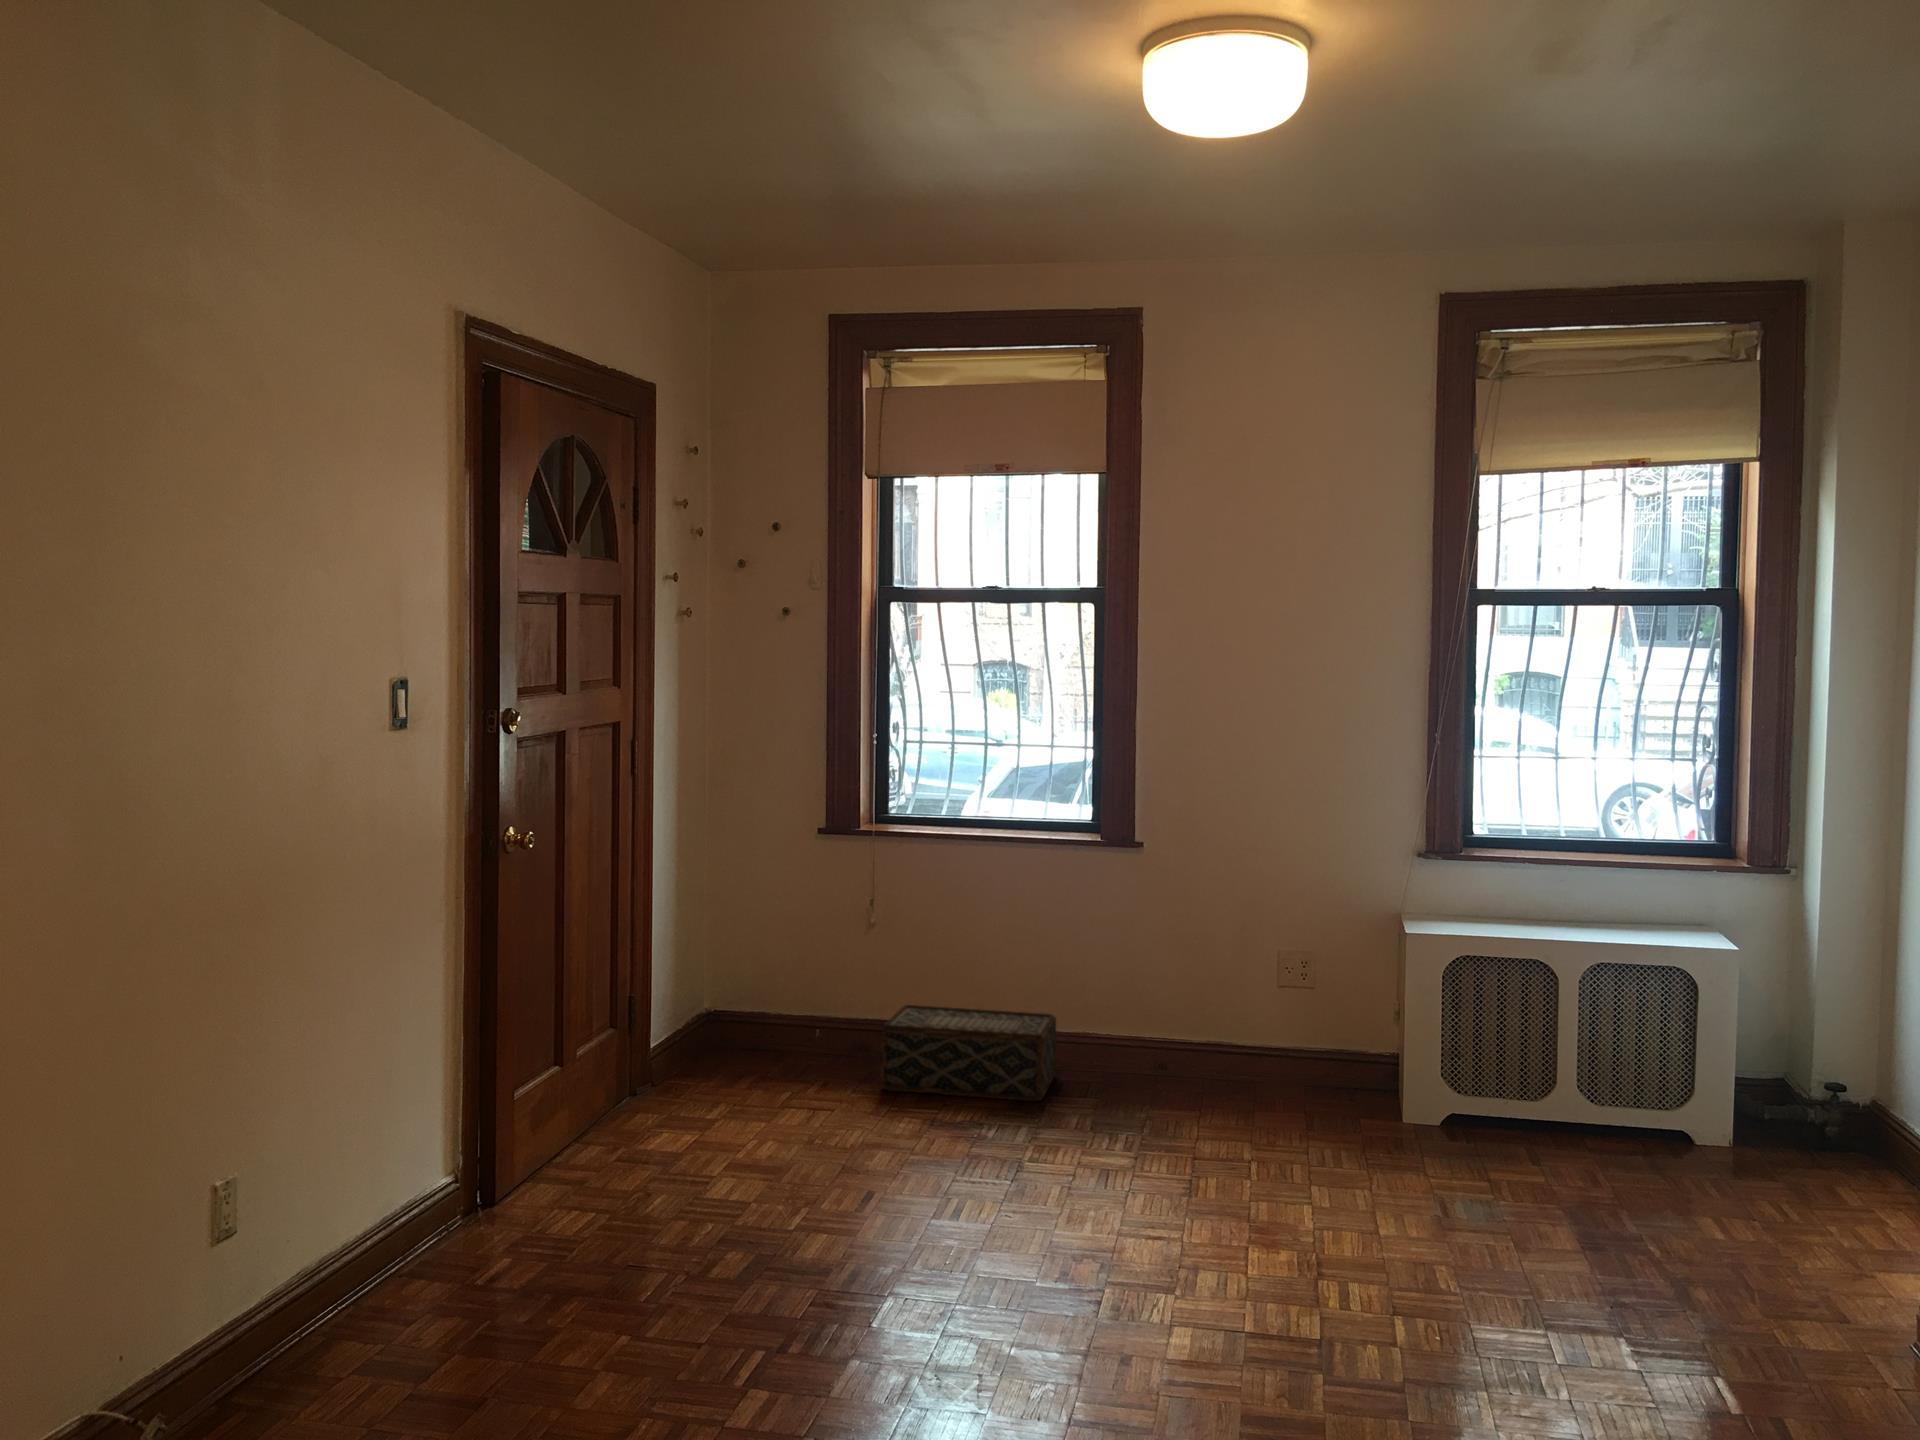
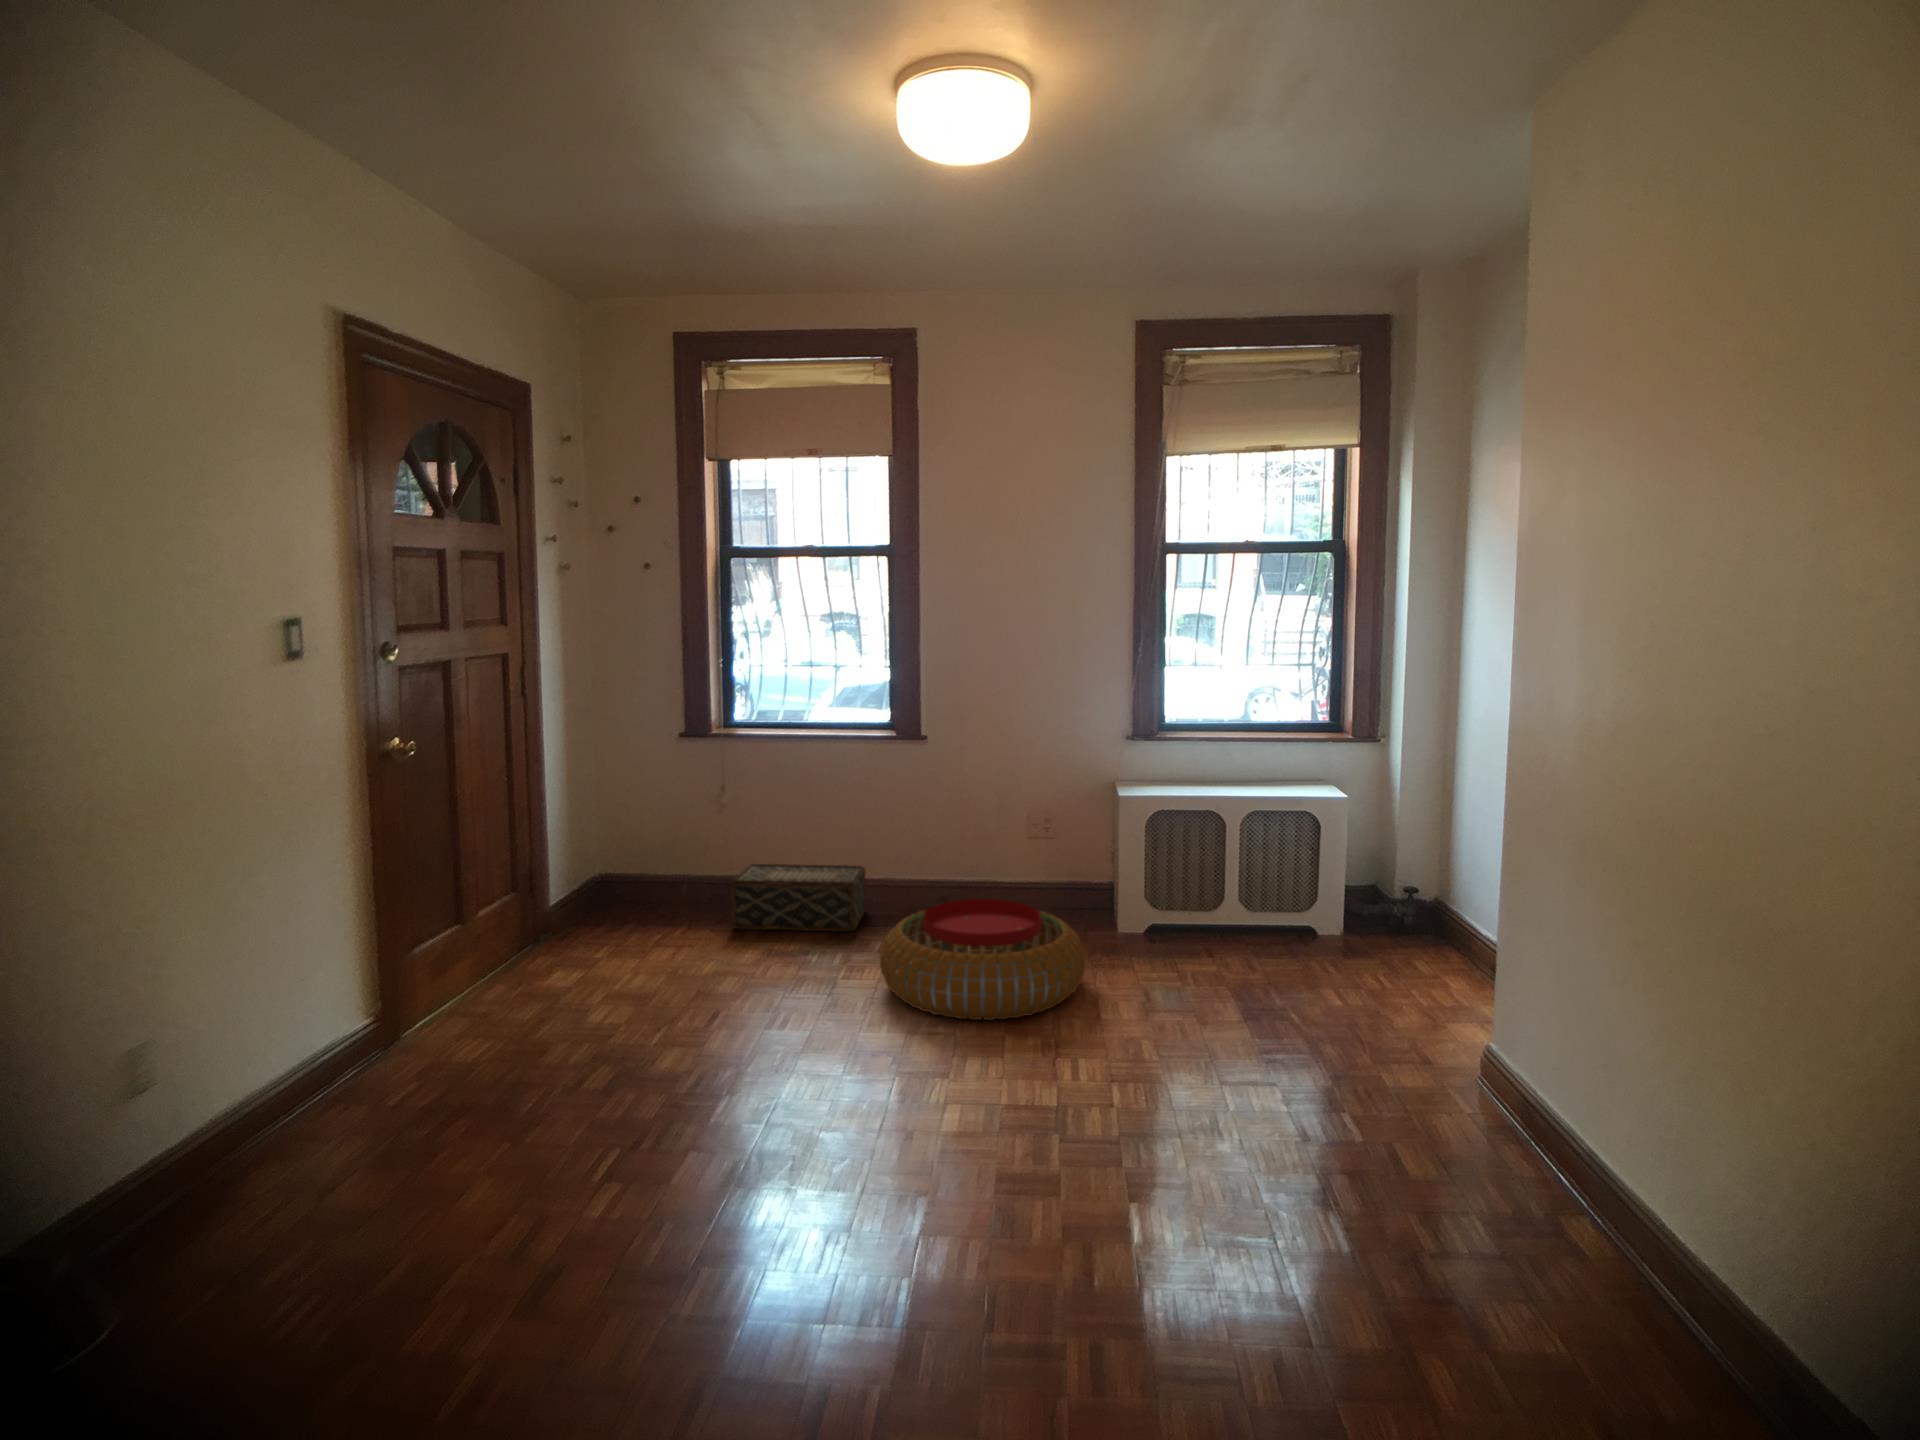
pouf: none [1079,1065,1359,1227] -> present [880,899,1086,1020]

